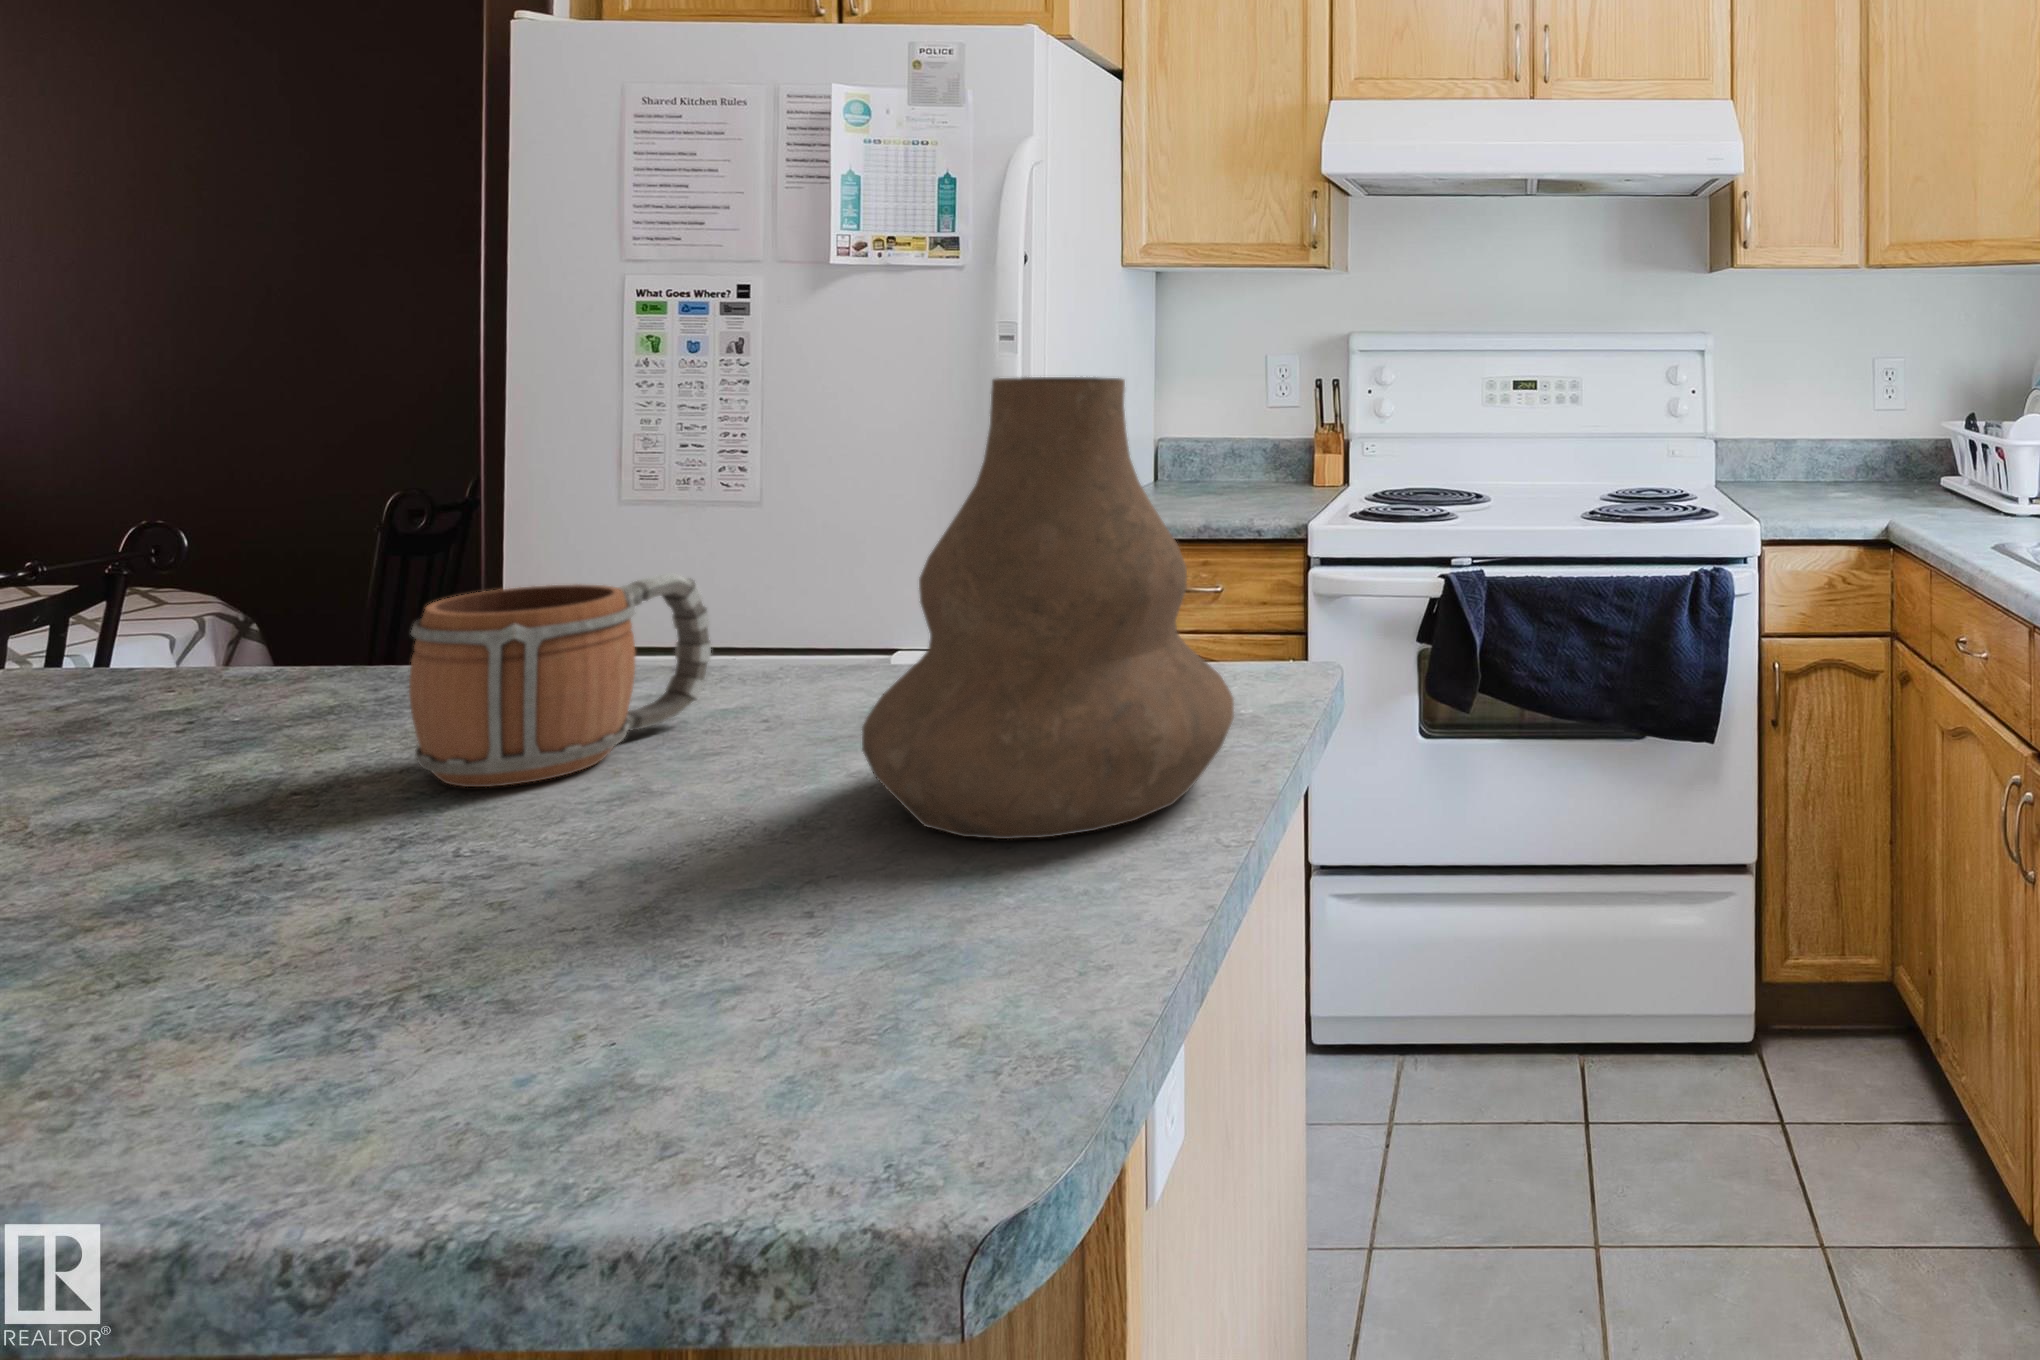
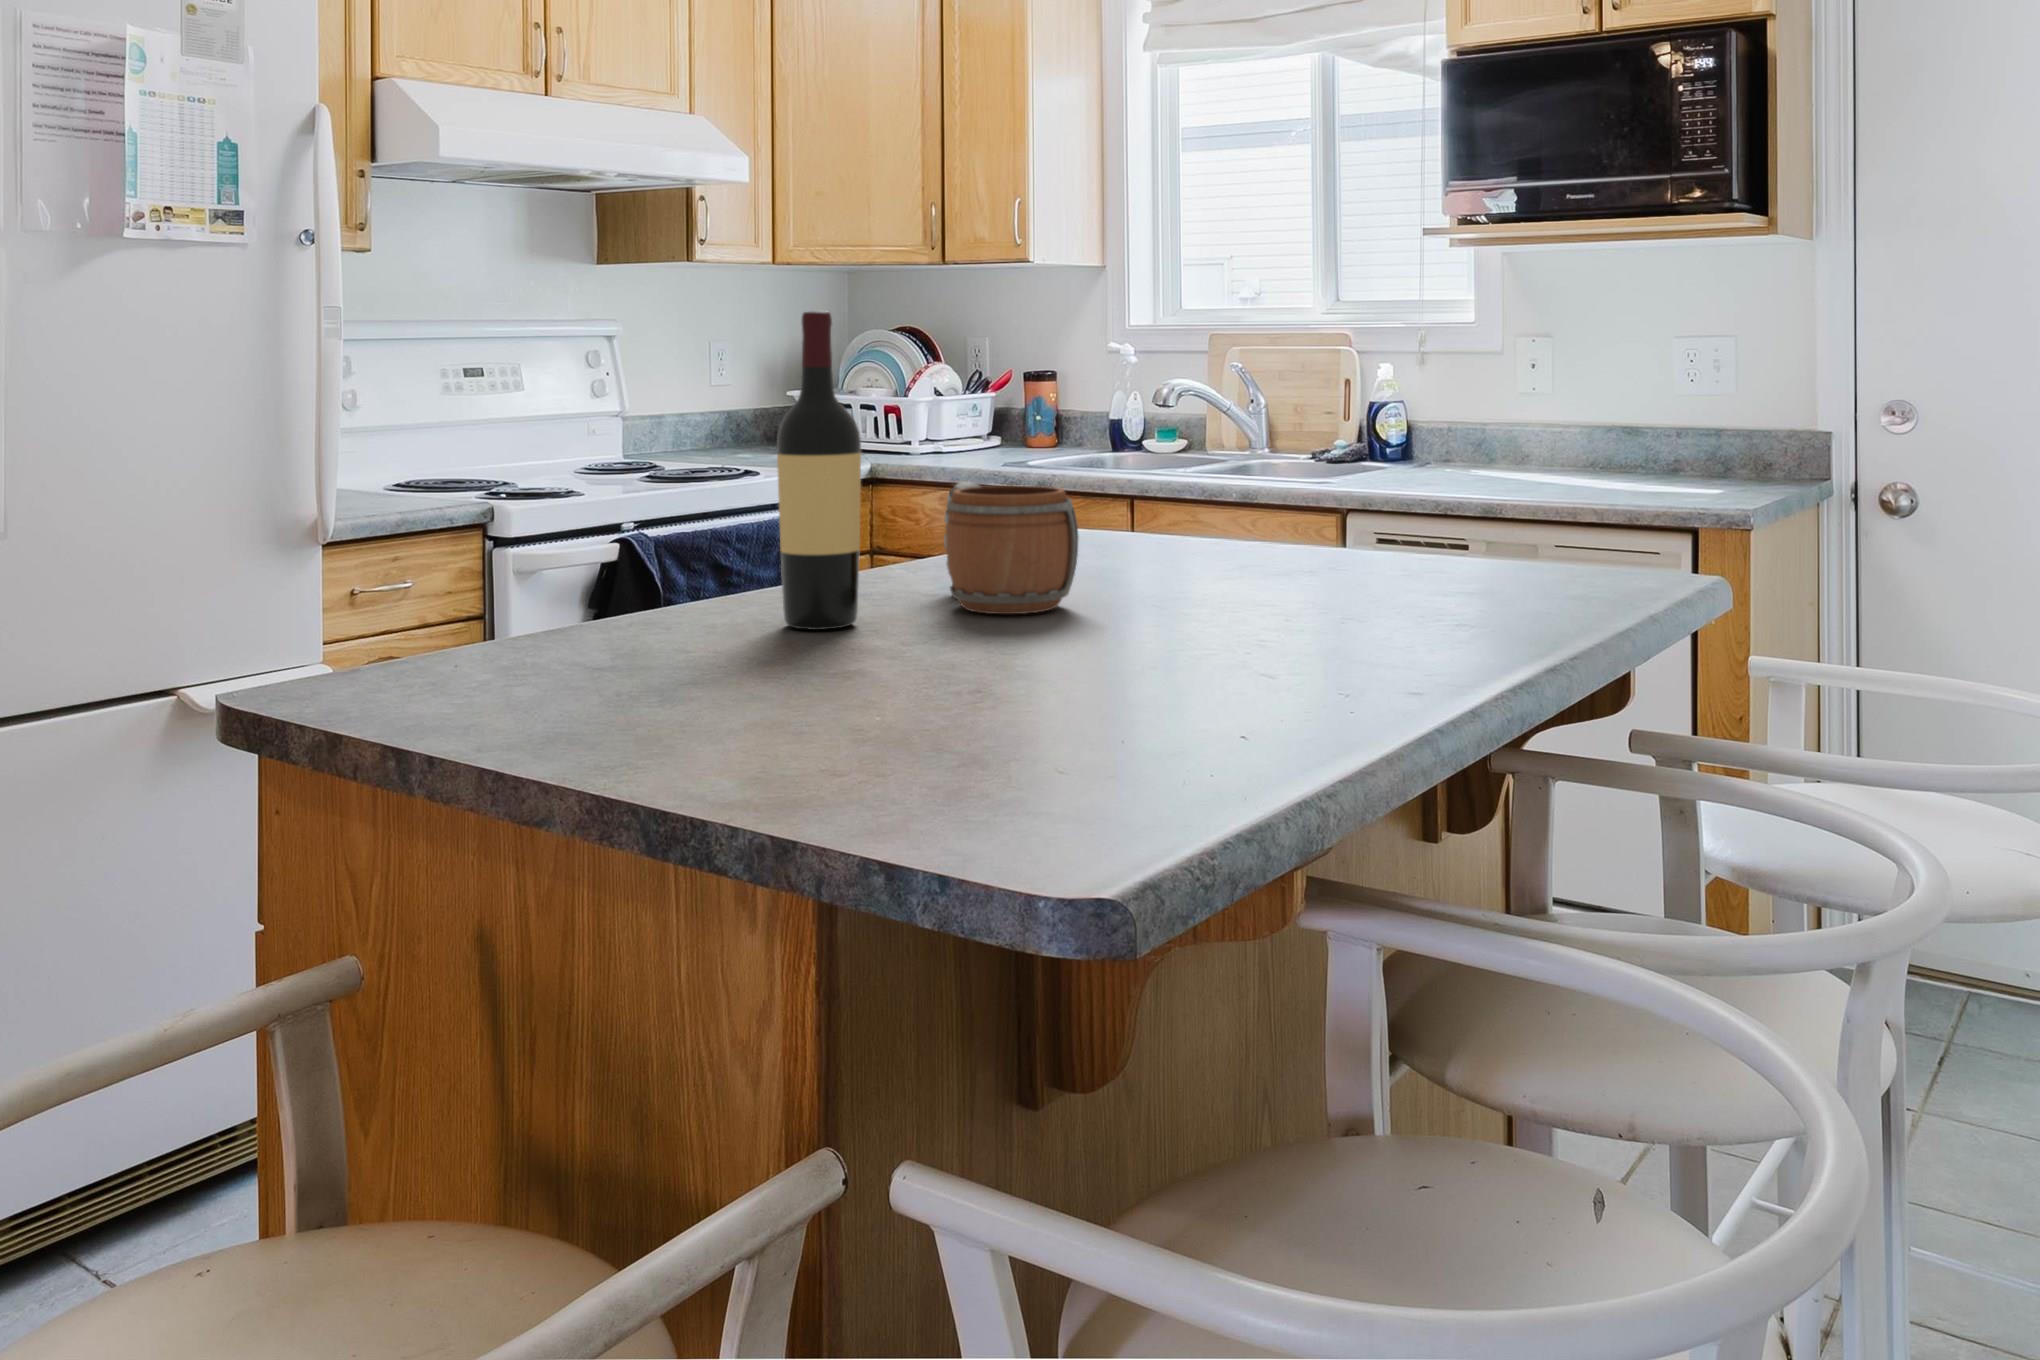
wine bottle: none [269,340,409,745] -> present [777,311,861,630]
vase: present [862,377,1234,839] -> none [1155,332,1357,580]

